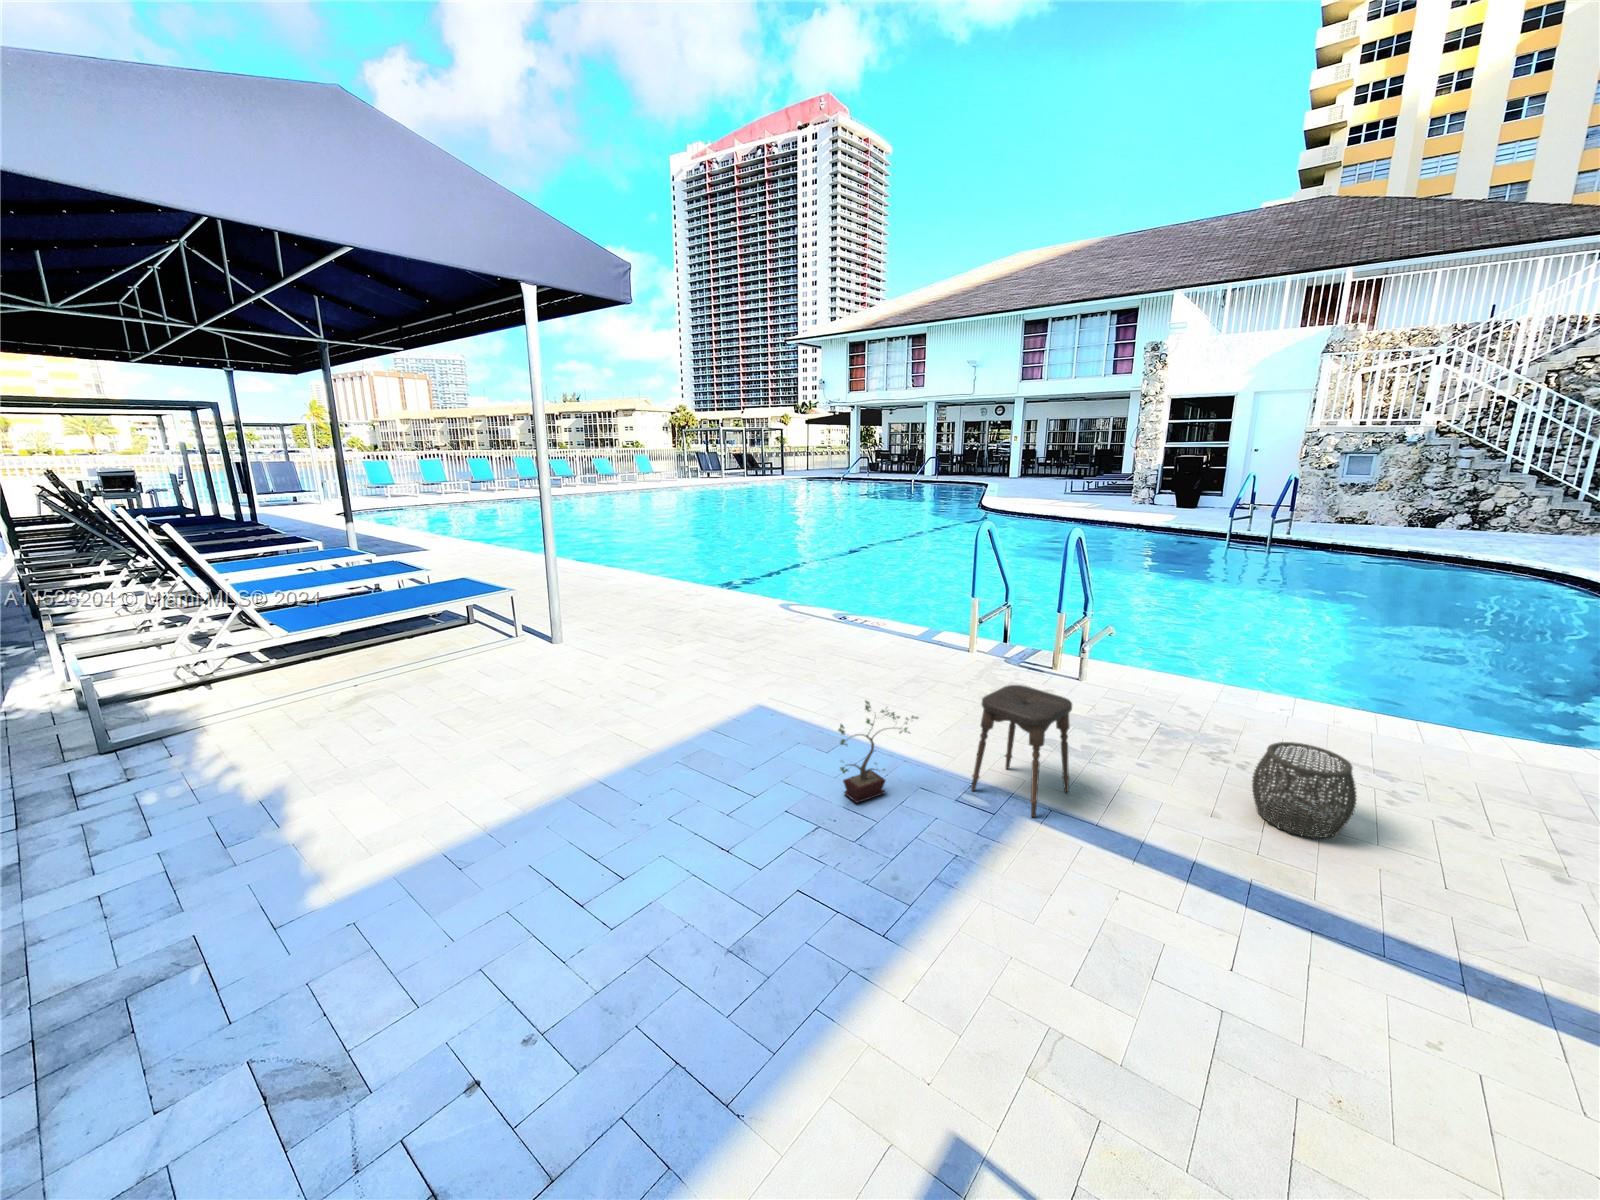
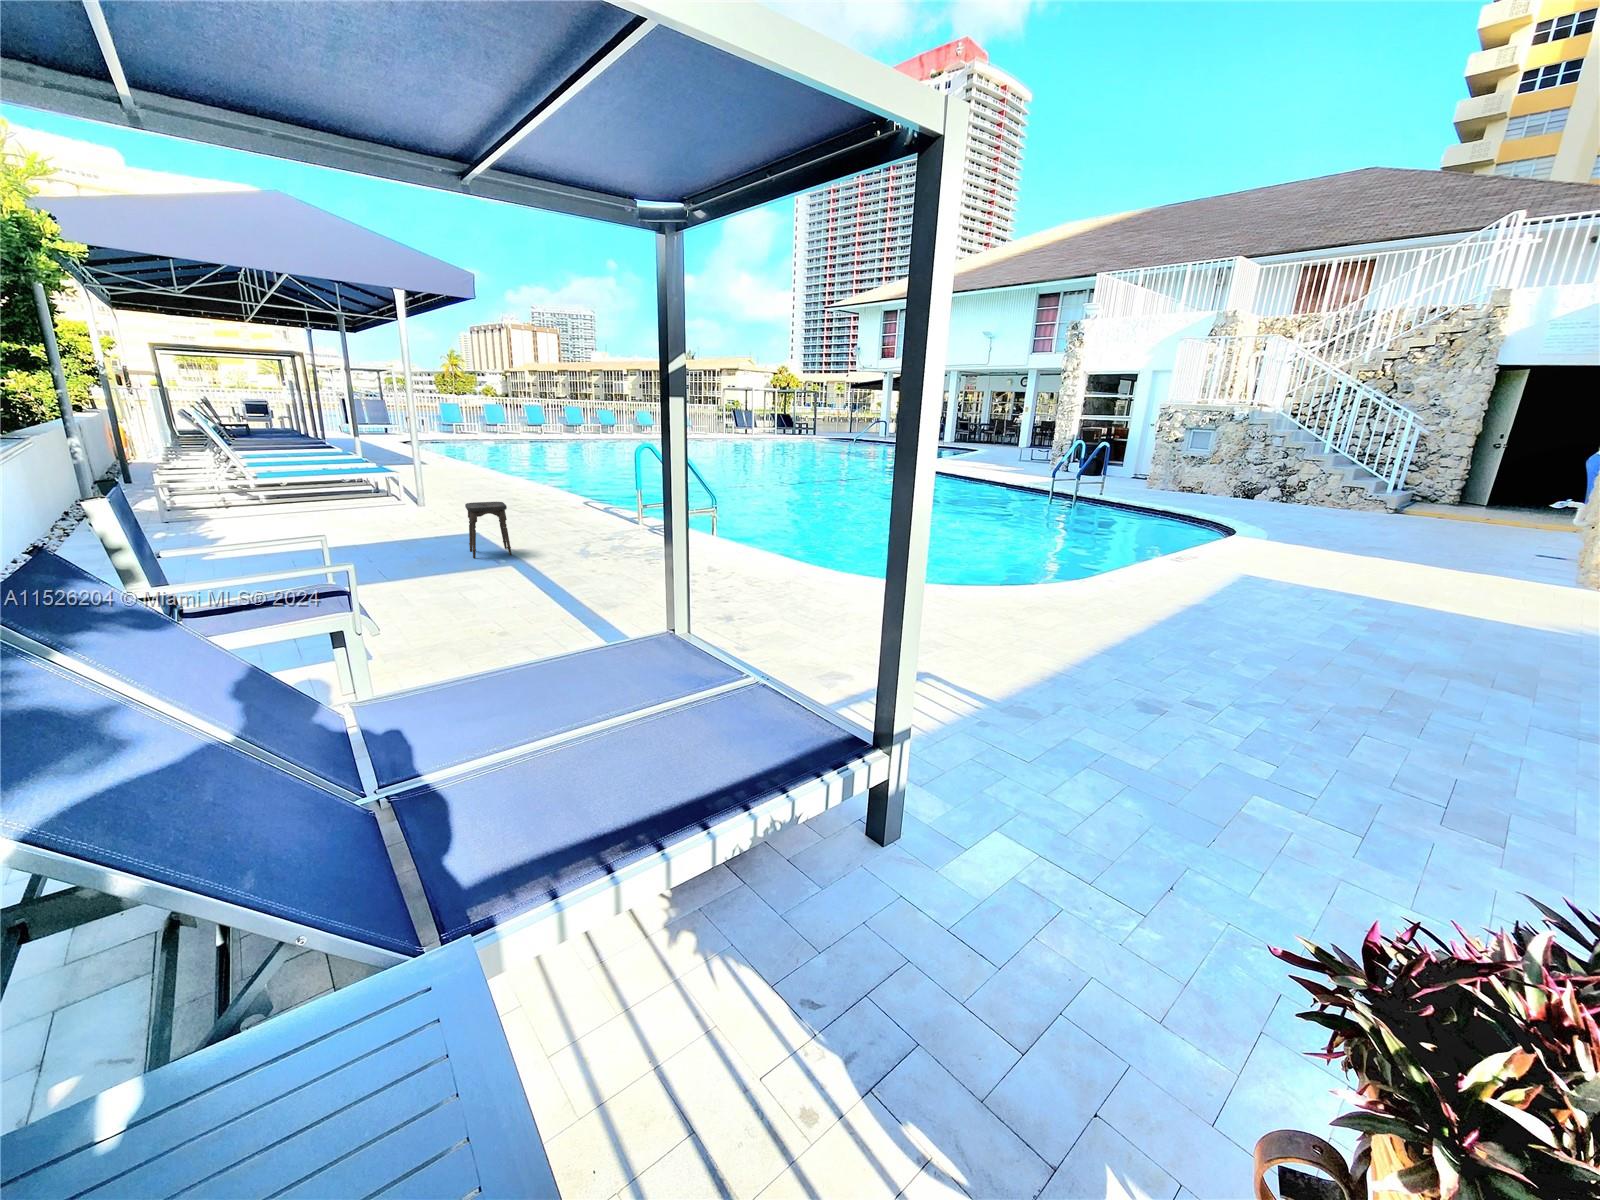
potted plant: present [839,701,918,803] -> none [397,499,446,549]
woven basket: present [1252,742,1357,839] -> none [562,532,606,574]

